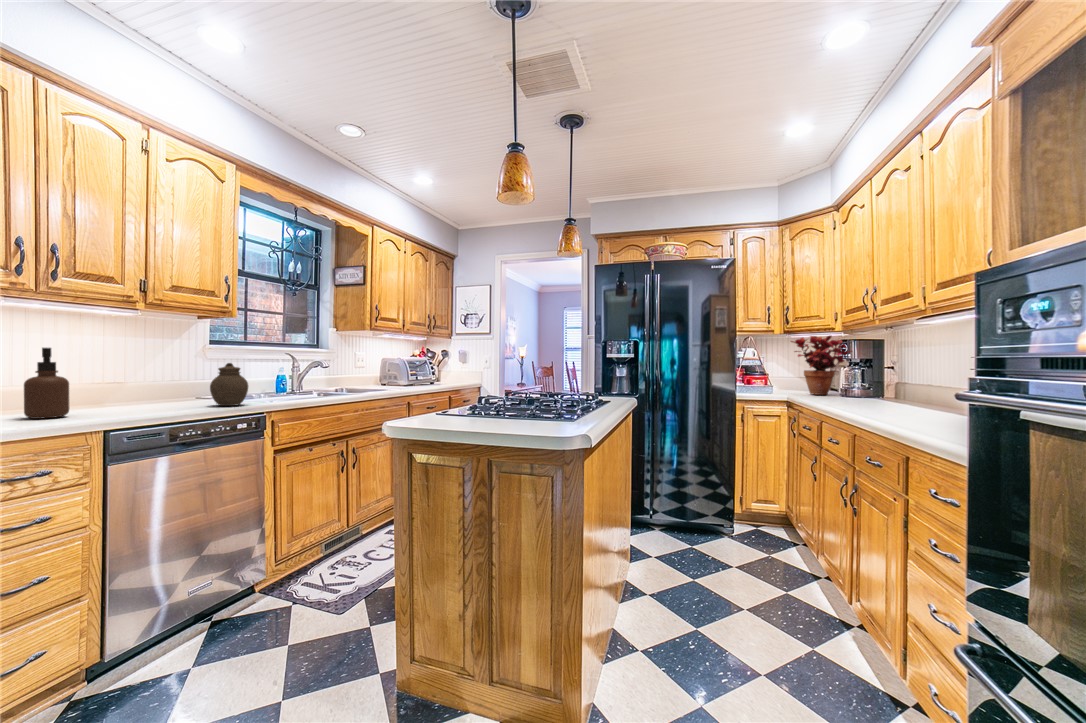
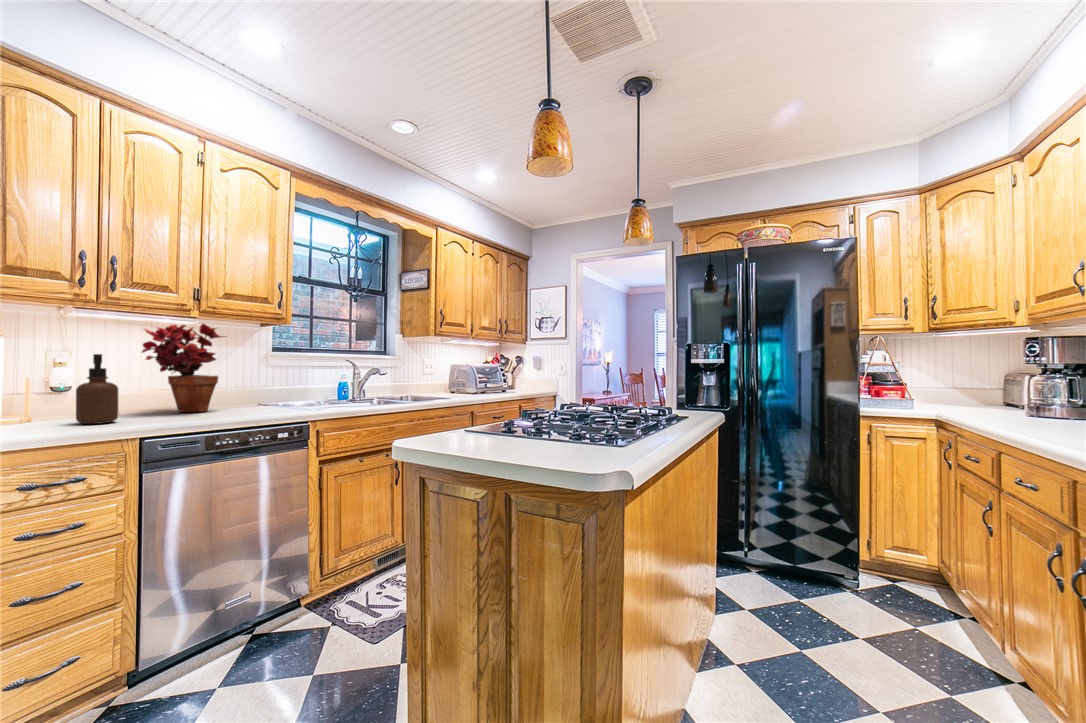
potted plant: present [791,336,852,395] -> present [142,324,225,412]
jar: present [210,363,248,406] -> none [258,369,296,413]

